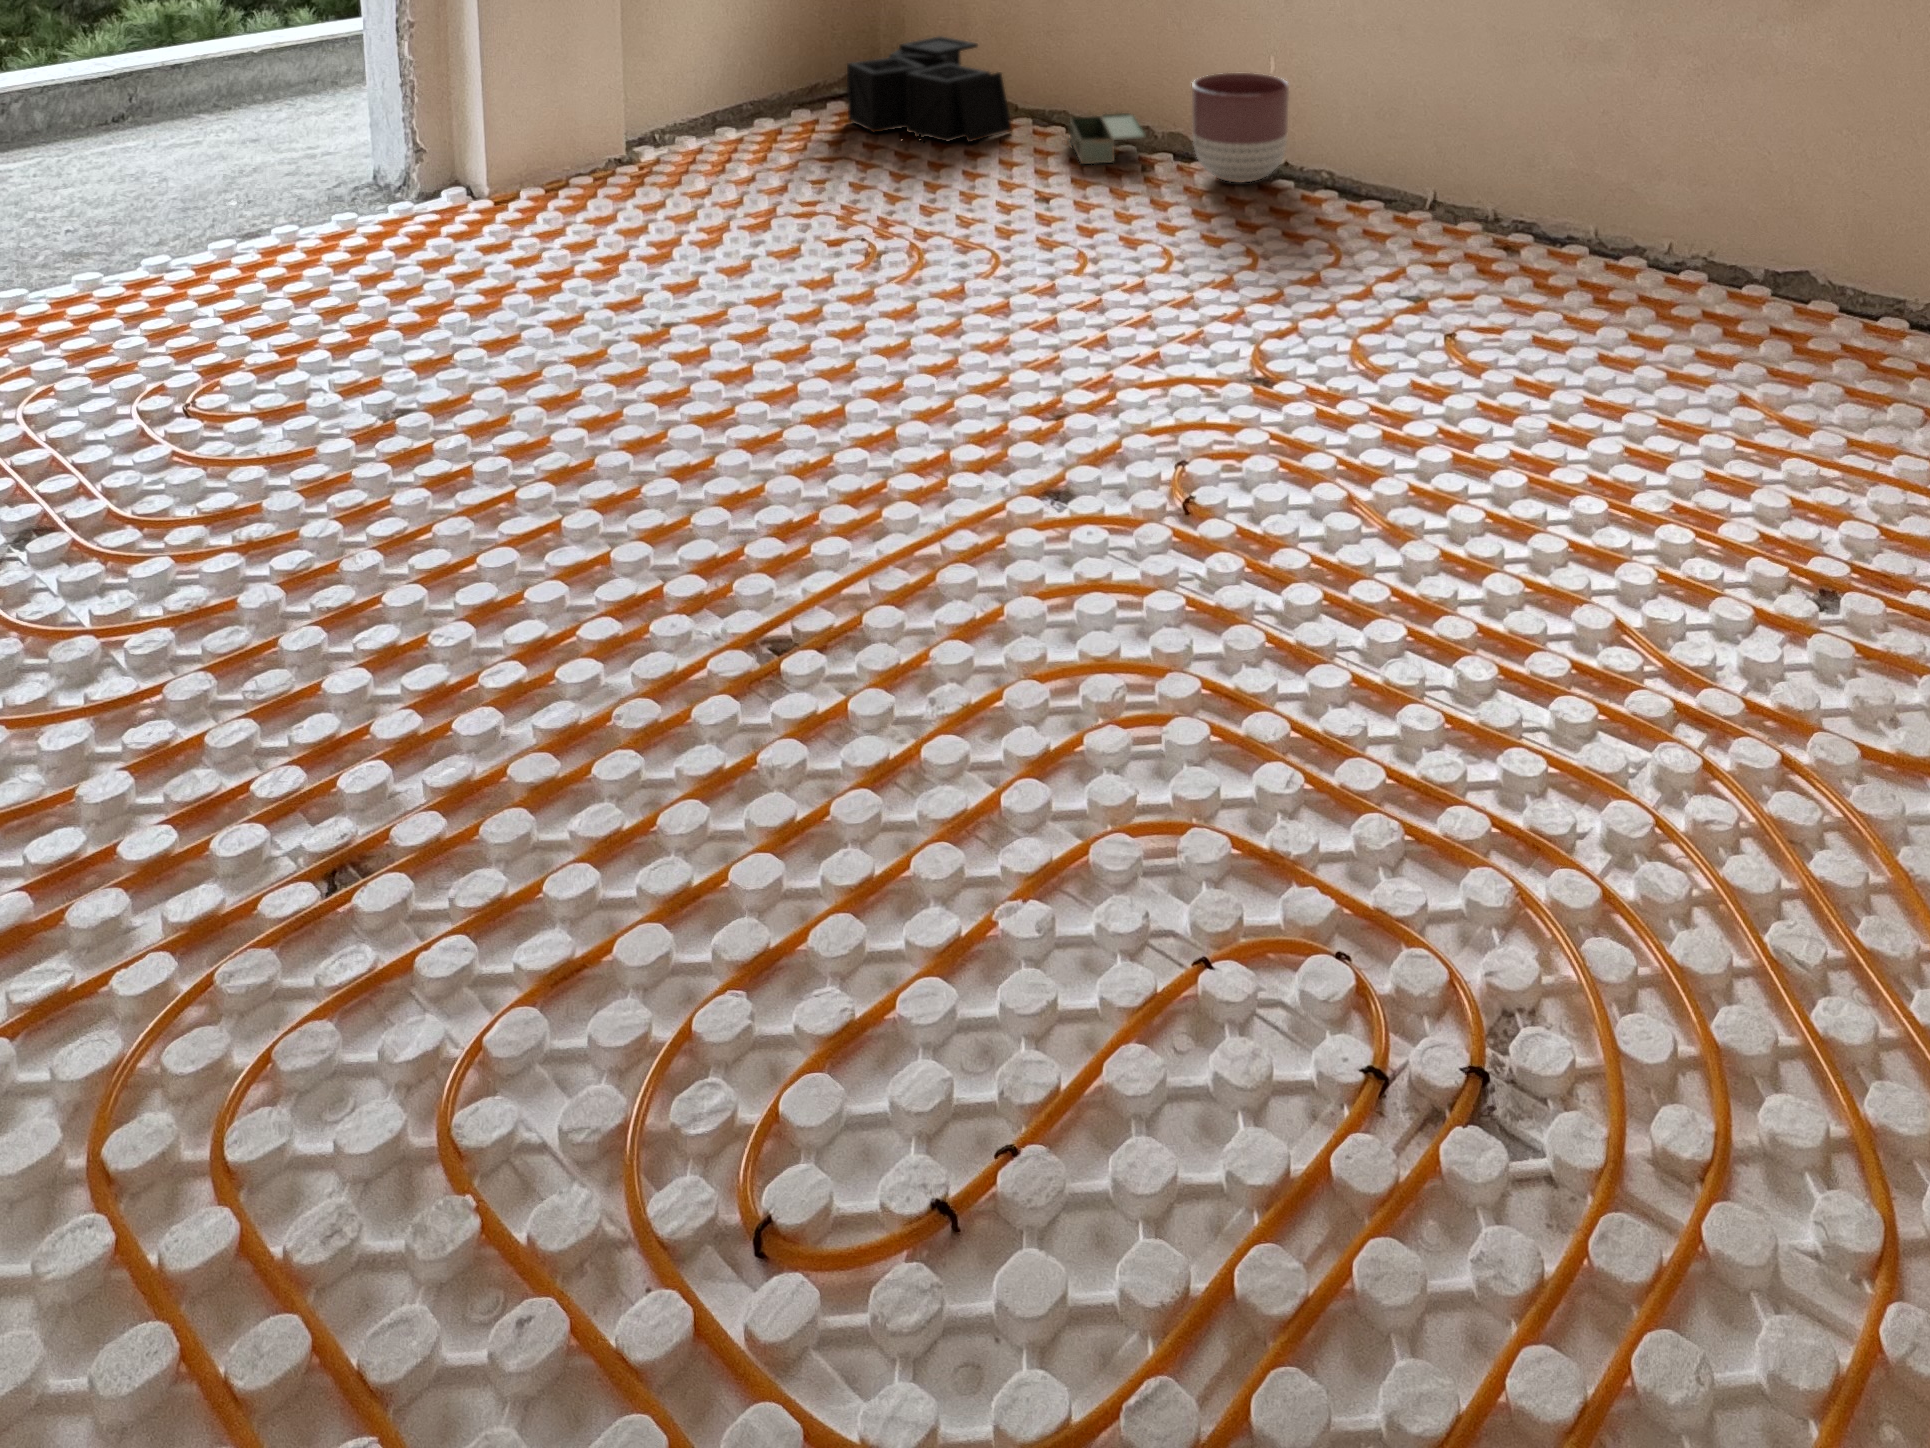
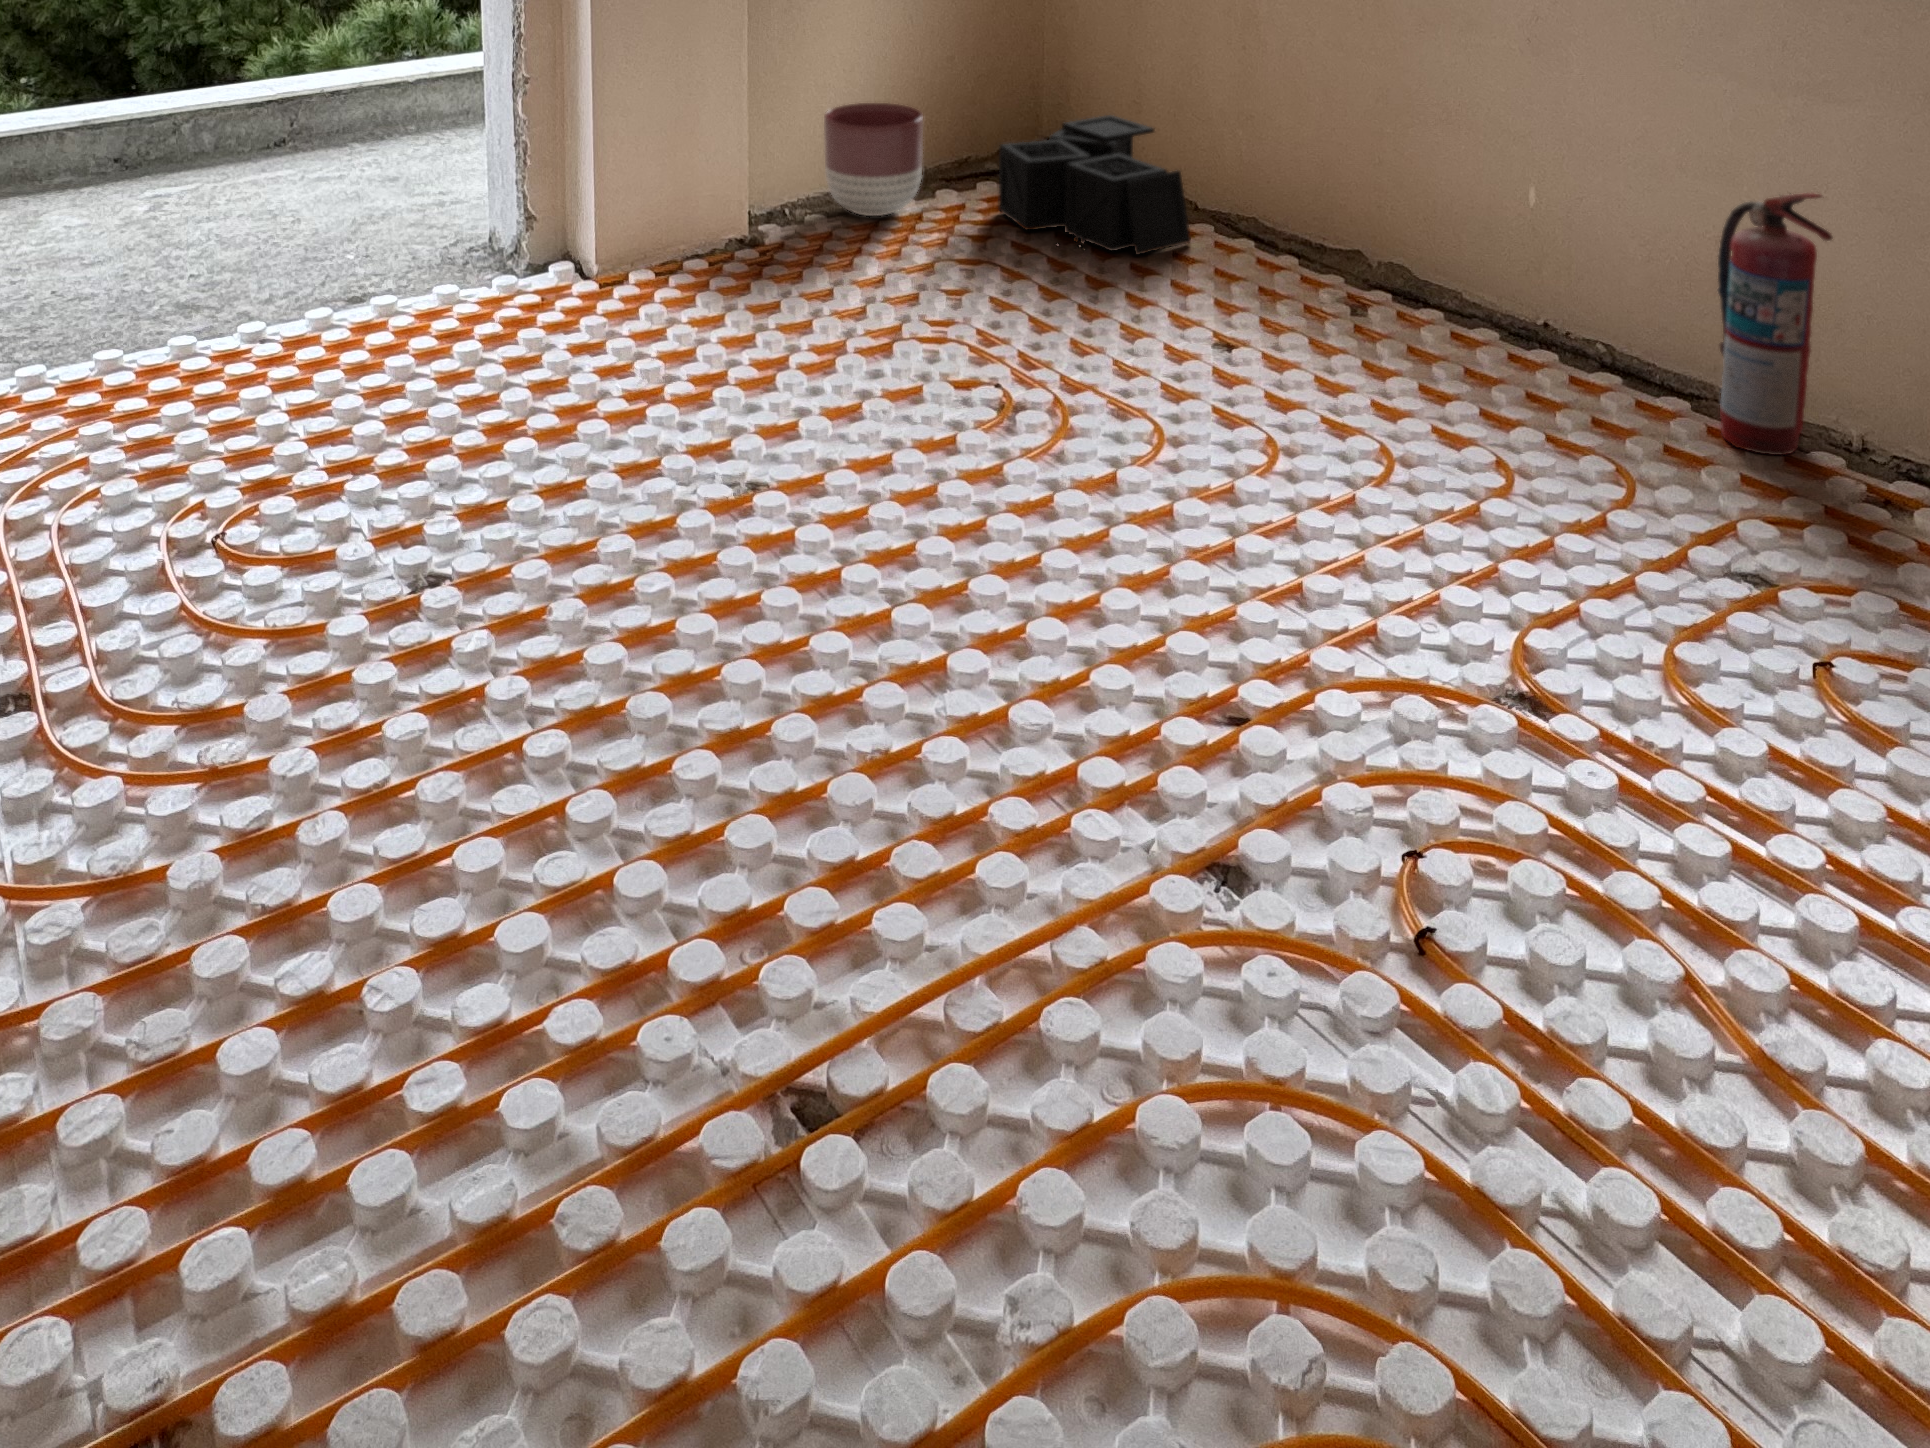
fire extinguisher: none [1397,33,1467,227] -> present [1718,193,1832,455]
planter: present [1192,73,1289,183] -> present [824,103,923,216]
toolbox: present [1067,113,1146,164] -> none [1258,235,1361,302]

